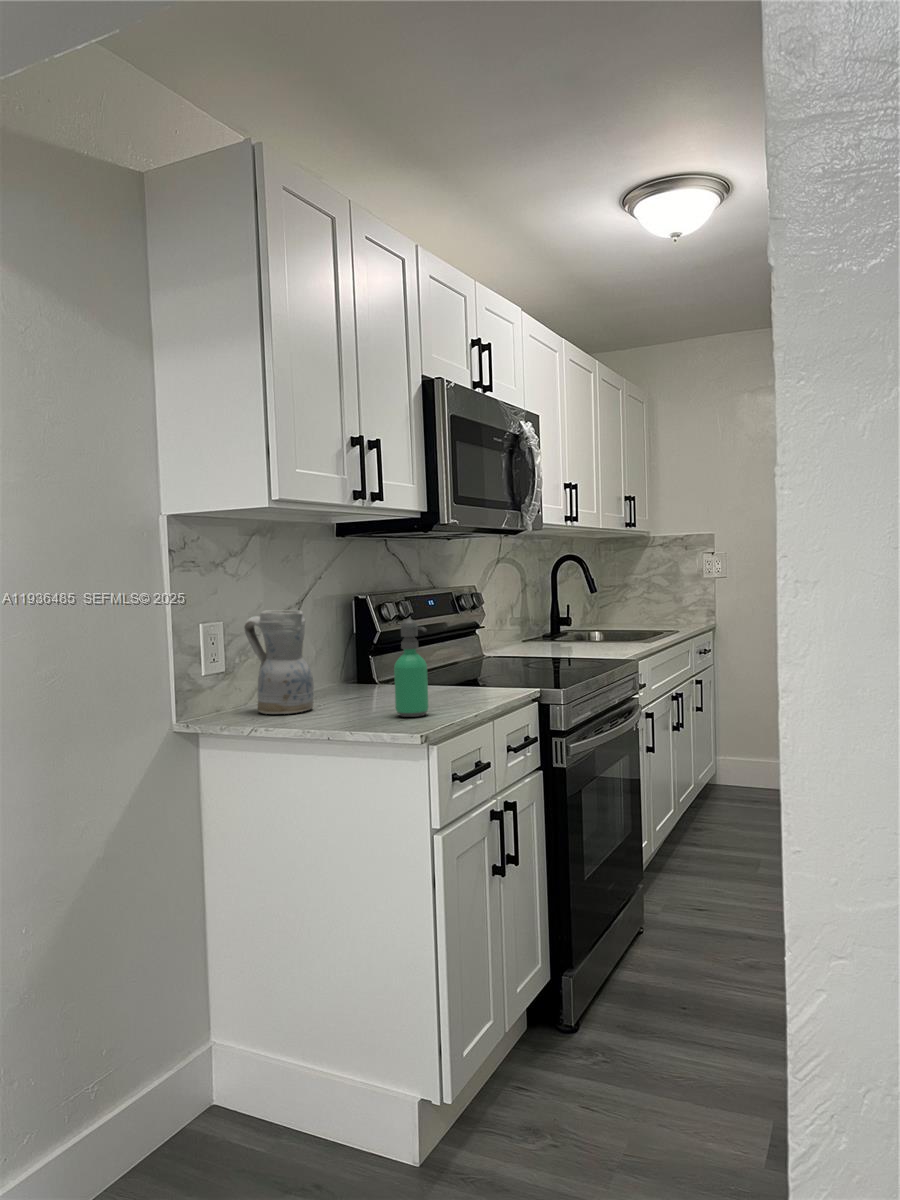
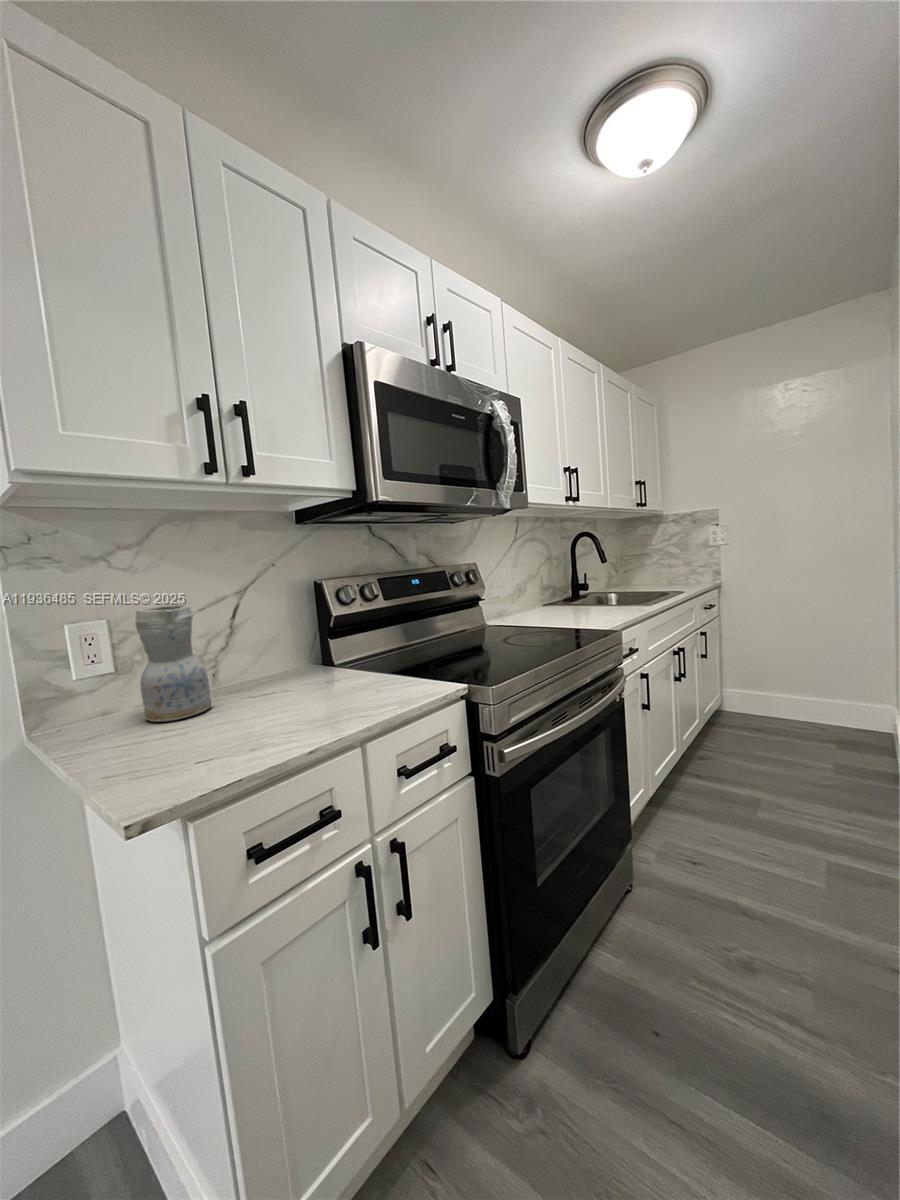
soap dispenser: present [394,620,428,717] -> none [231,620,280,745]

